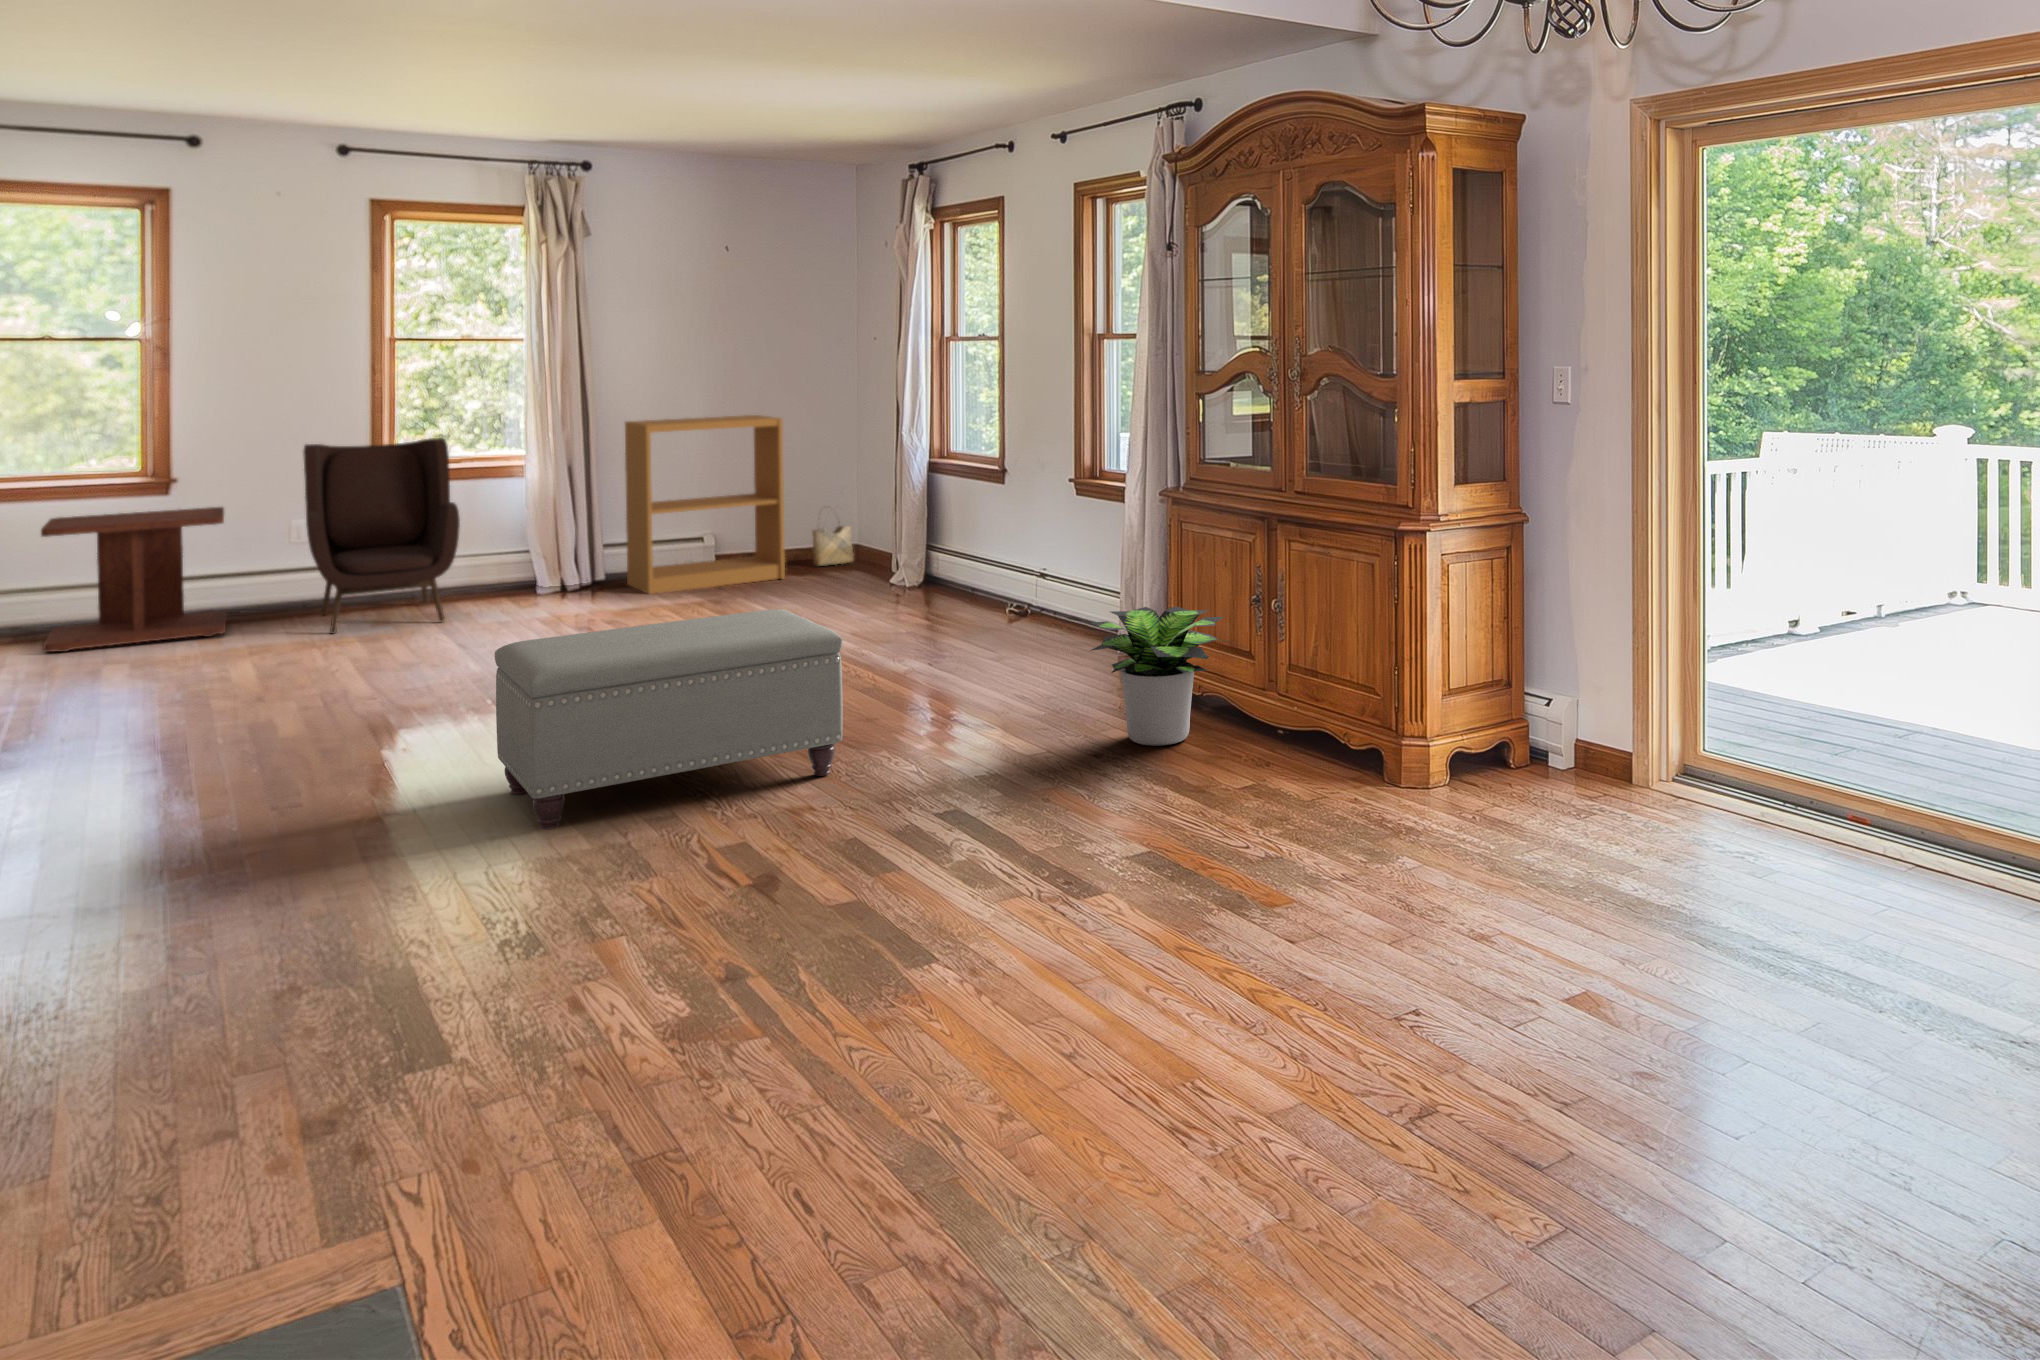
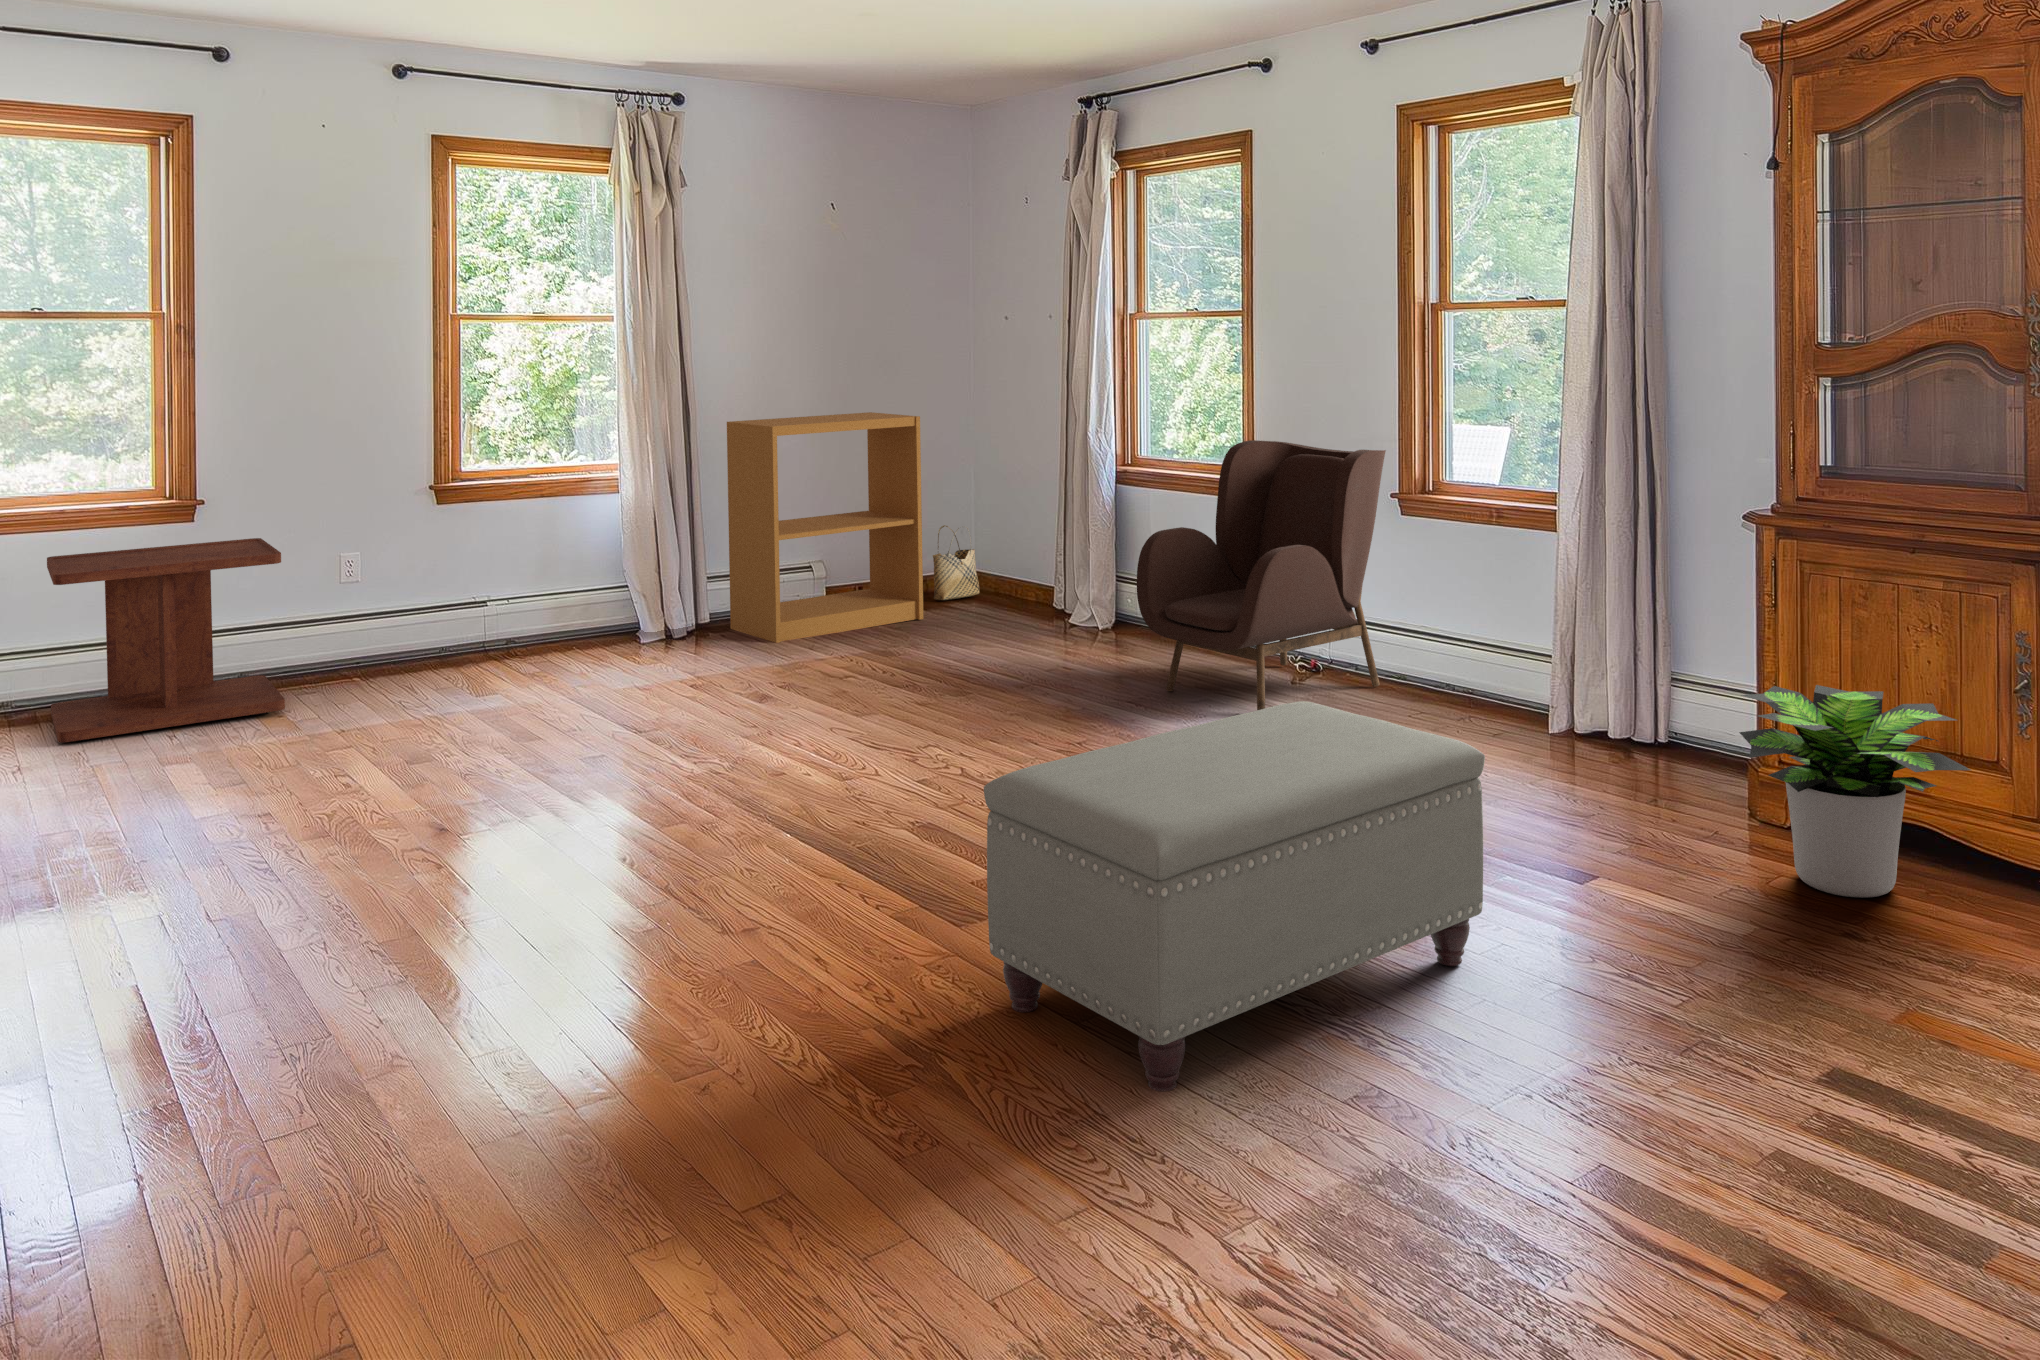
armchair: present [303,438,460,634] -> present [1137,440,1386,710]

